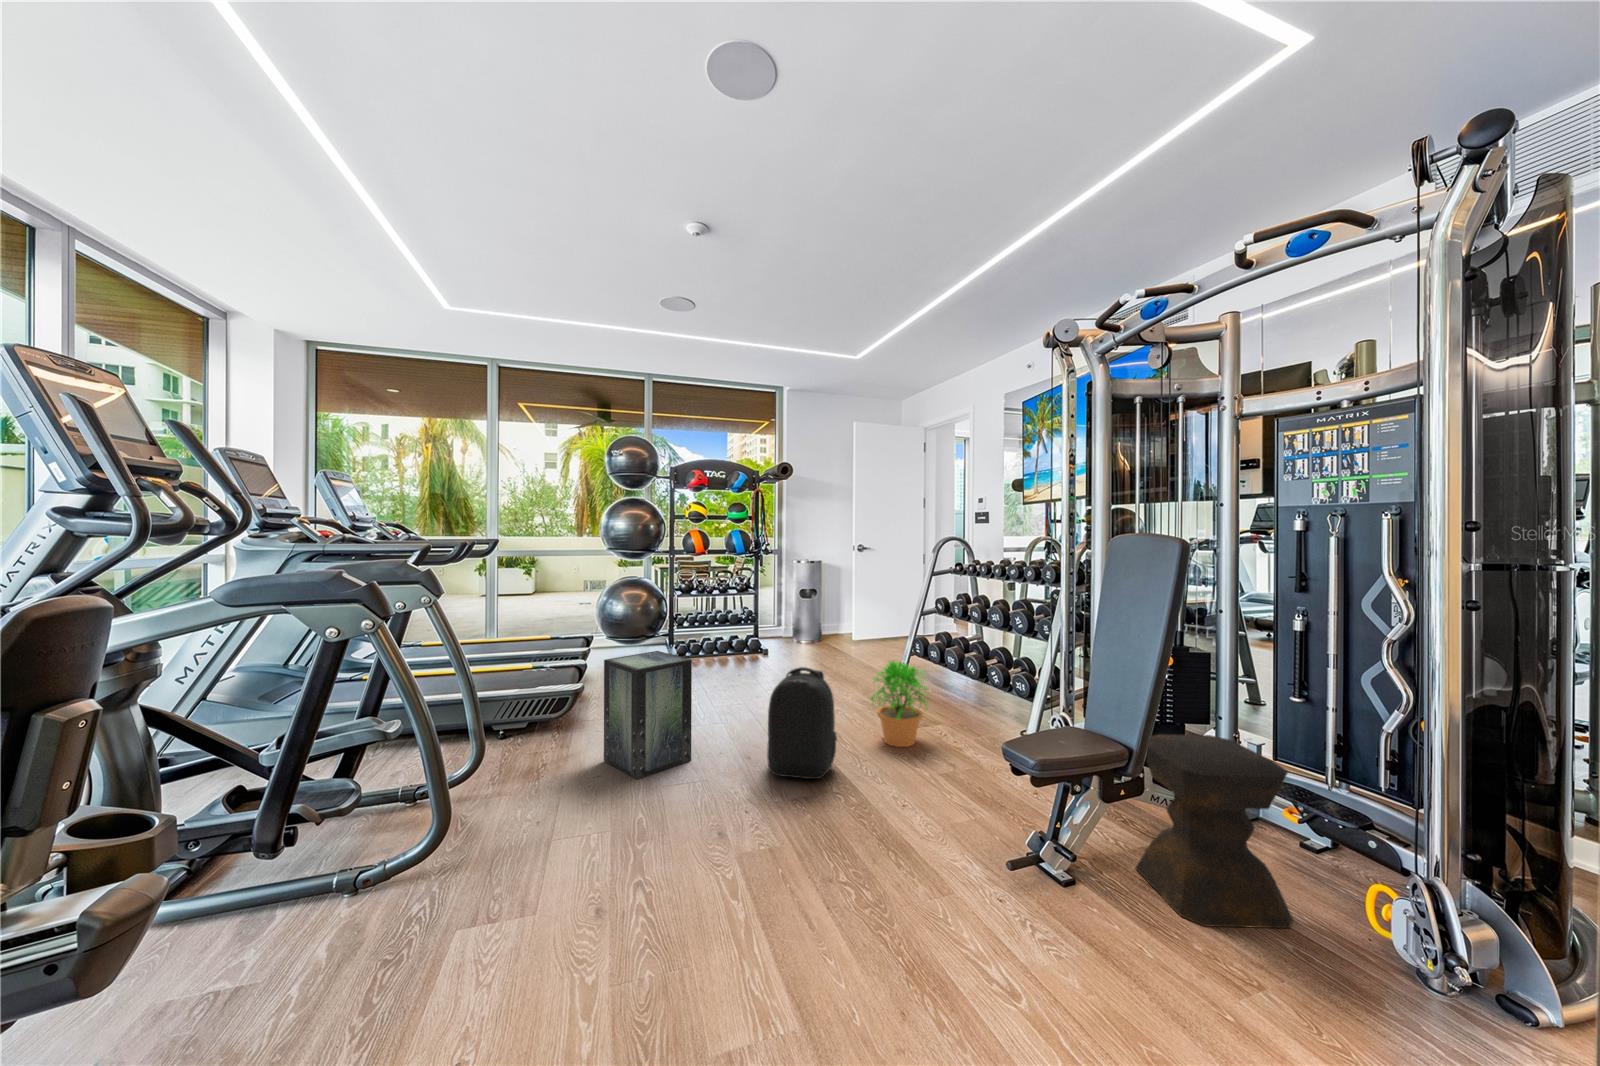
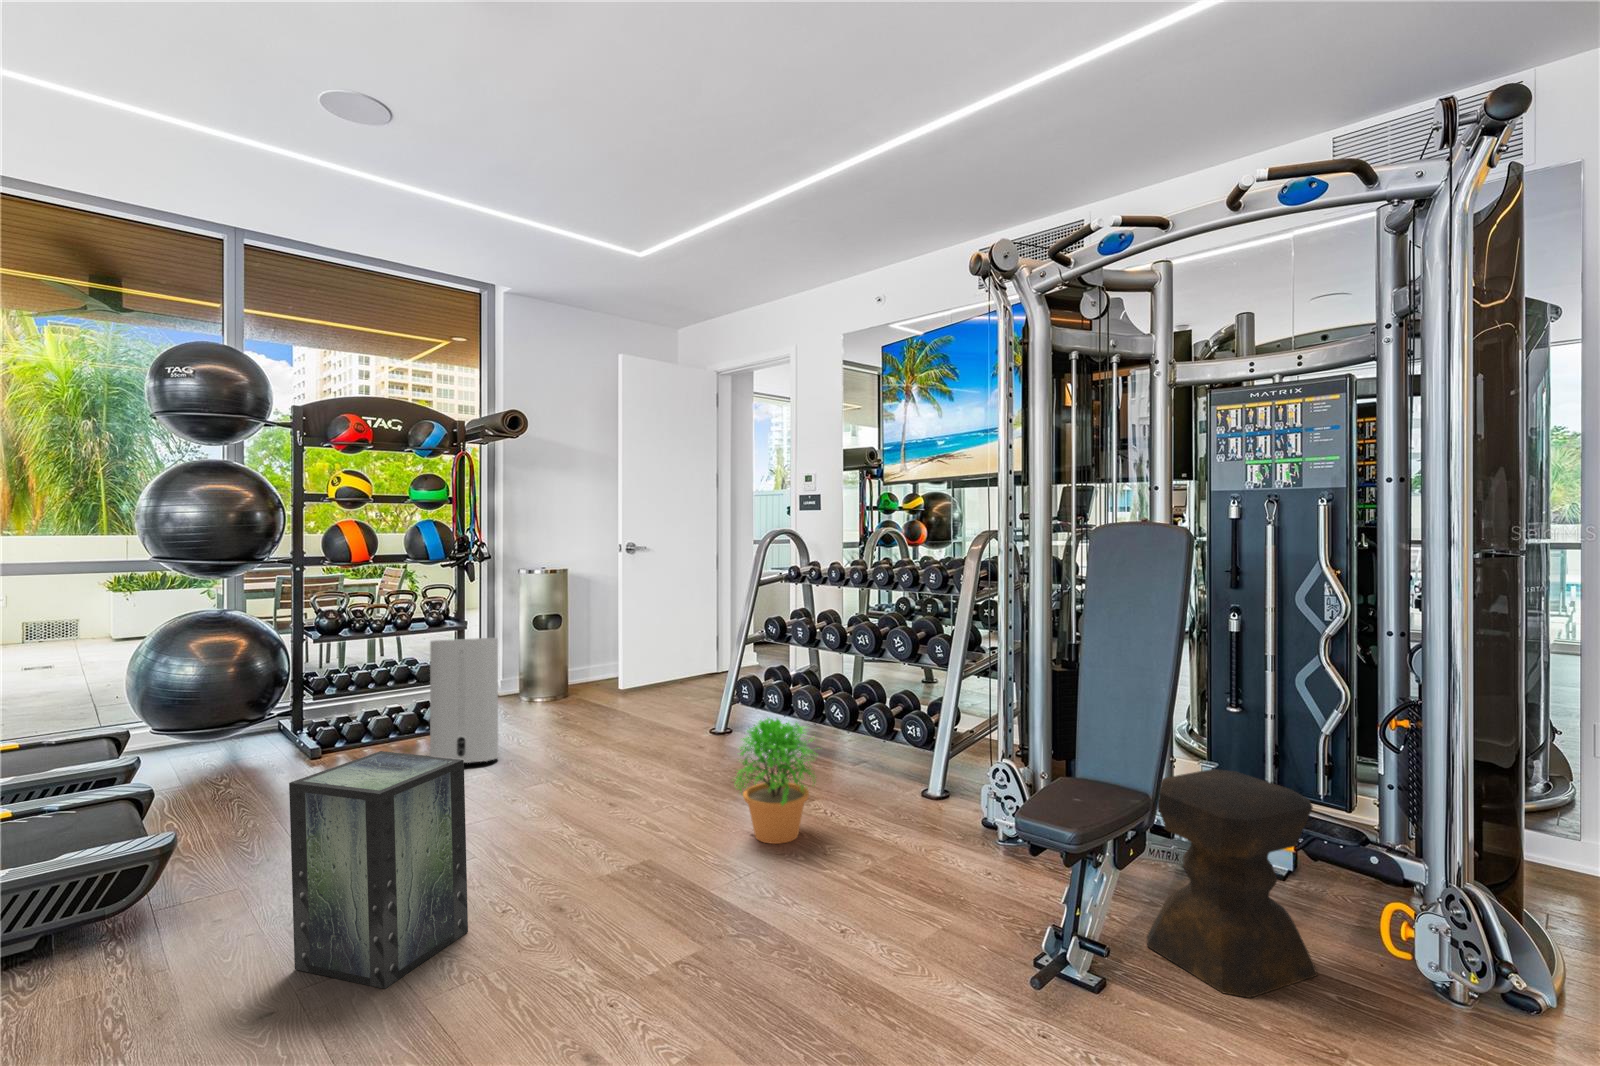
air purifier: none [724,598,765,674] -> present [430,638,498,763]
backpack: present [767,667,837,779] -> none [609,747,717,926]

